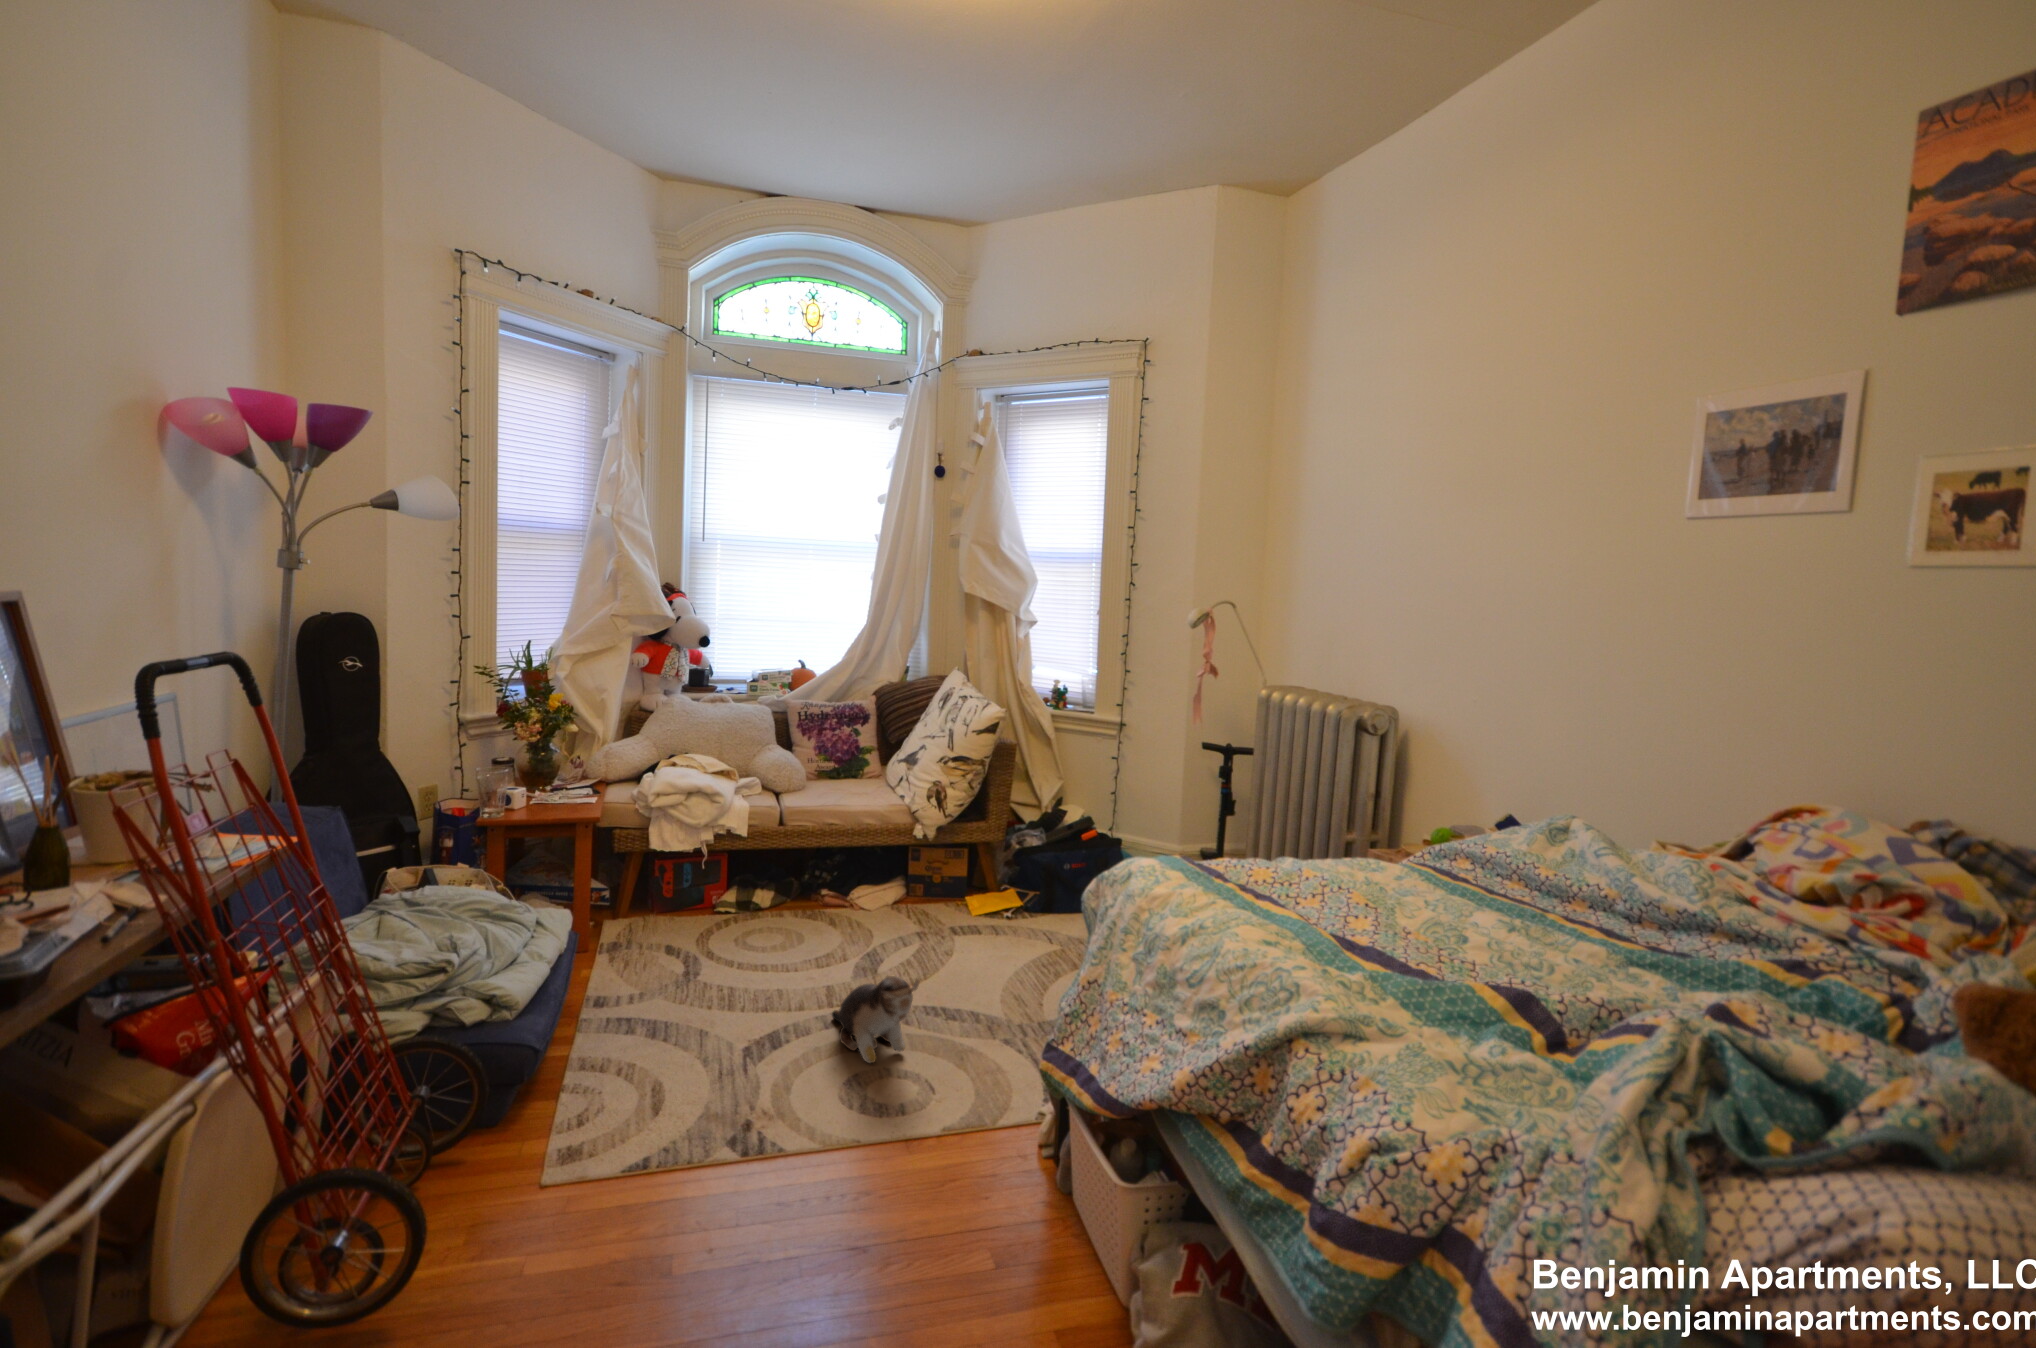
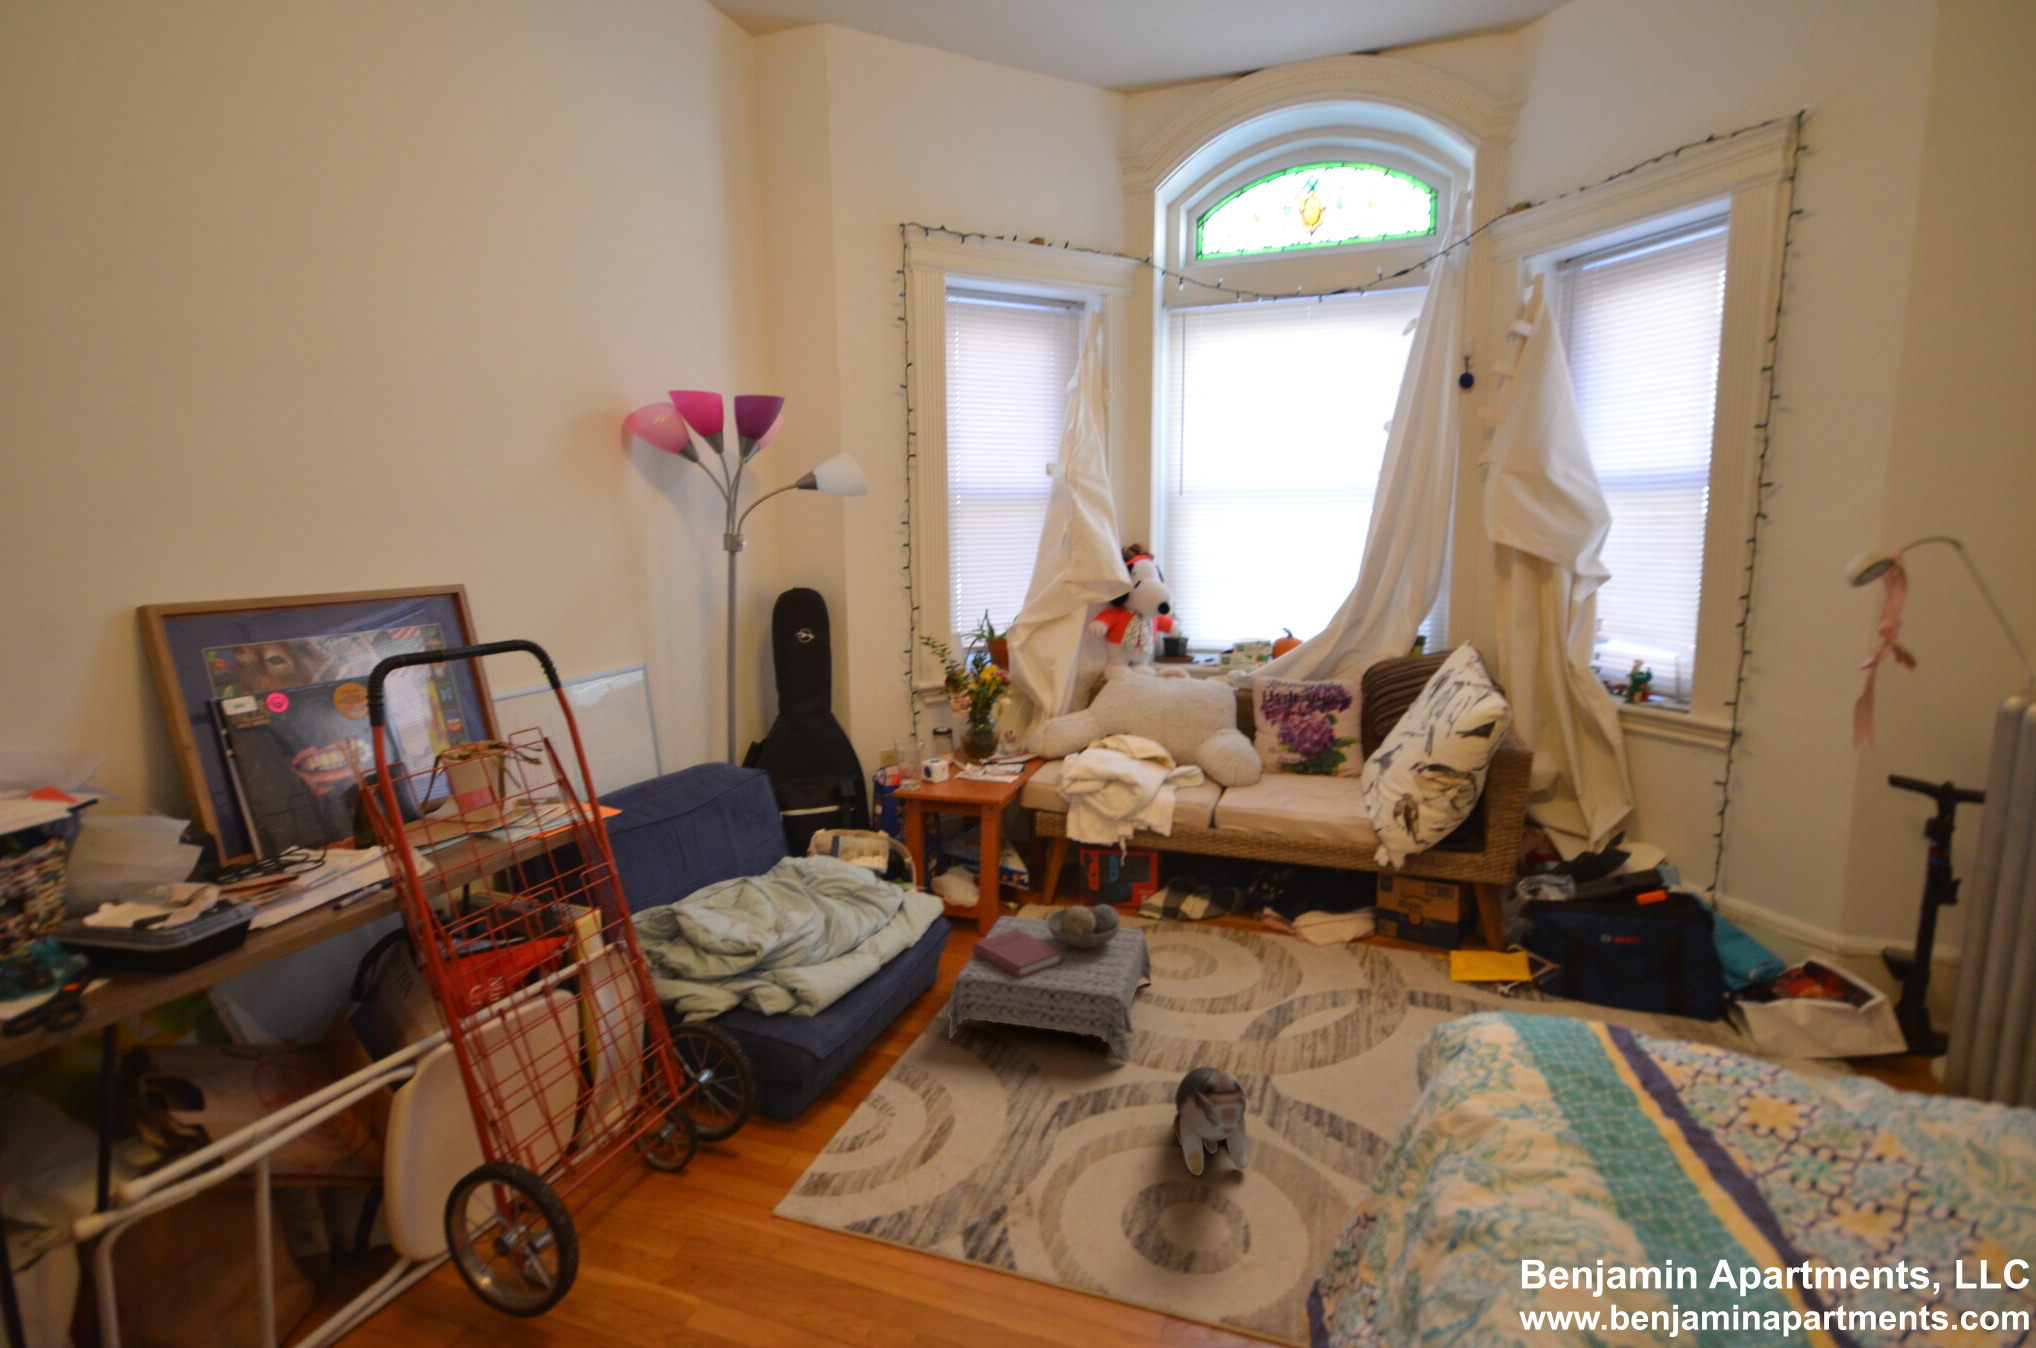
ottoman: none [602,890,777,1029] -> present [947,904,1152,1063]

